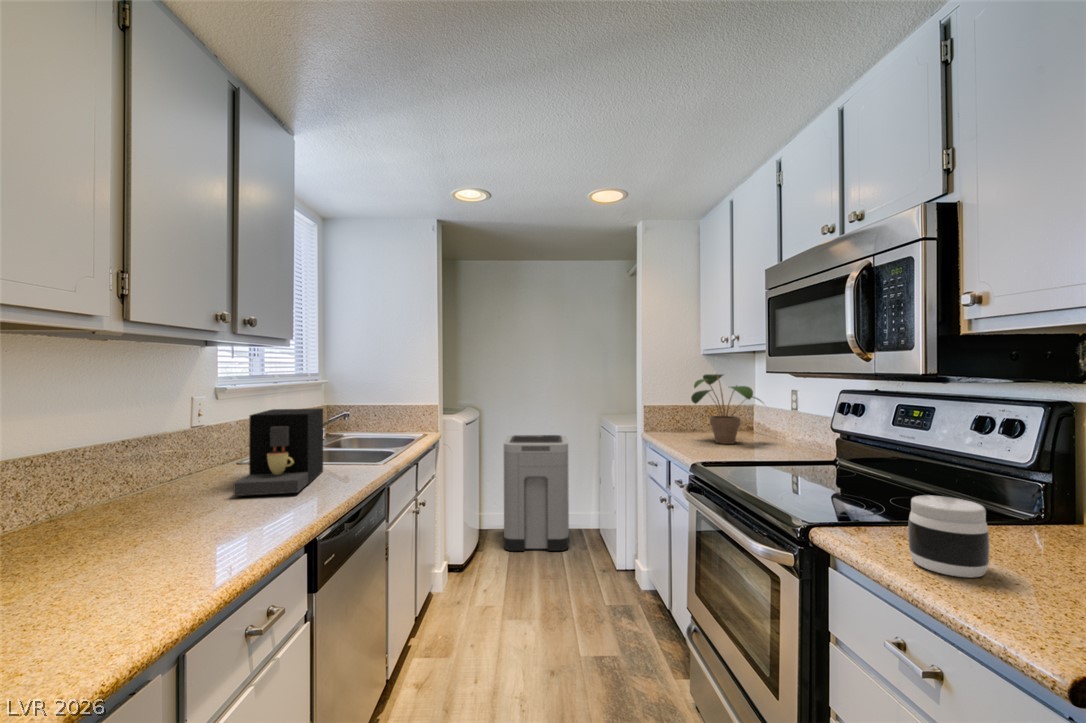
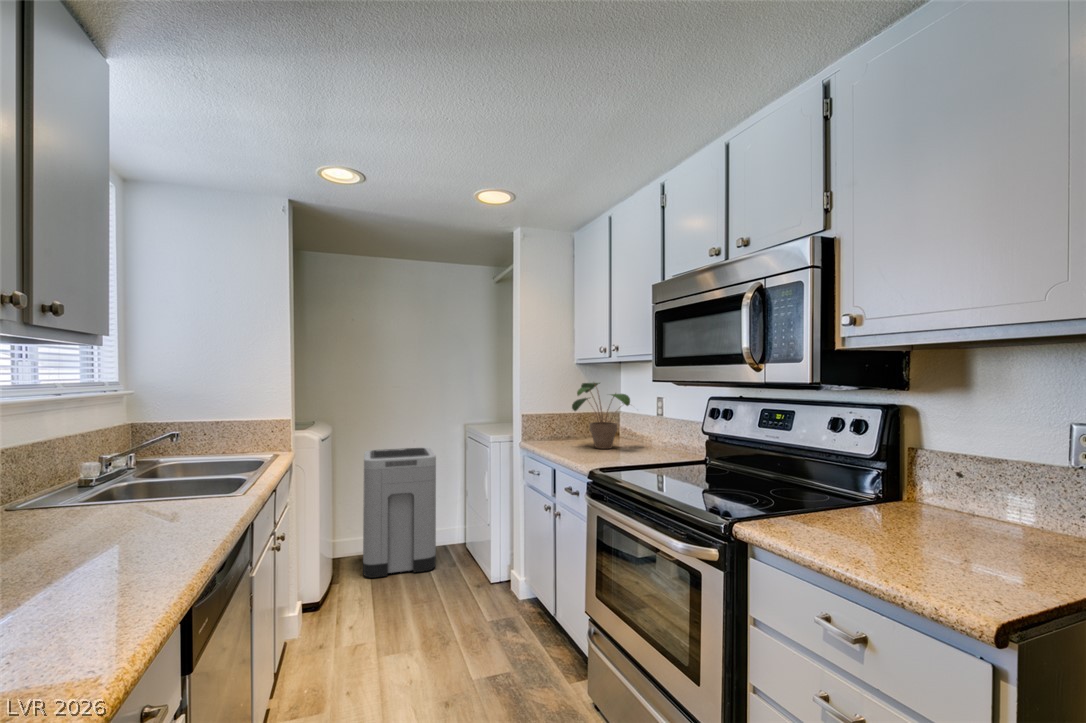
coffee maker: present [234,408,323,496] -> none [35,428,162,555]
jar: present [908,495,990,577] -> none [824,485,886,553]

